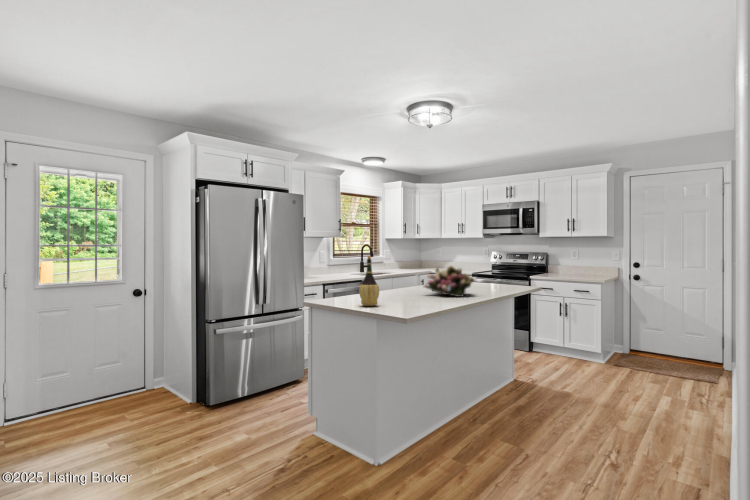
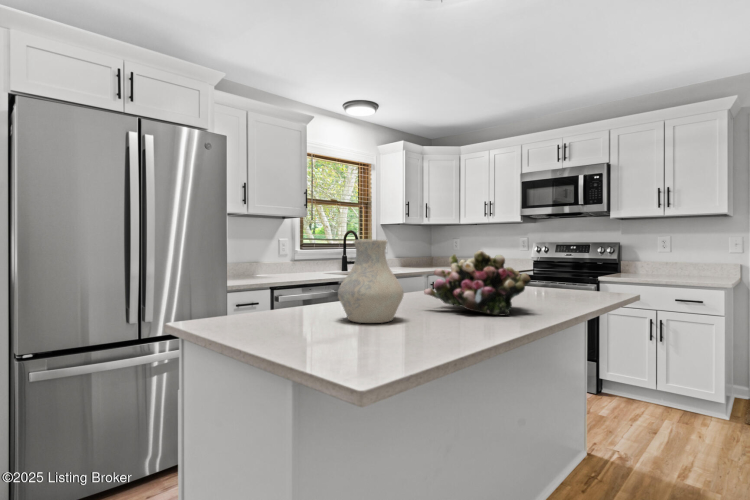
wine bottle: present [359,256,379,306] -> none [255,216,307,344]
vase: none [384,262,415,300] -> present [338,239,404,323]

